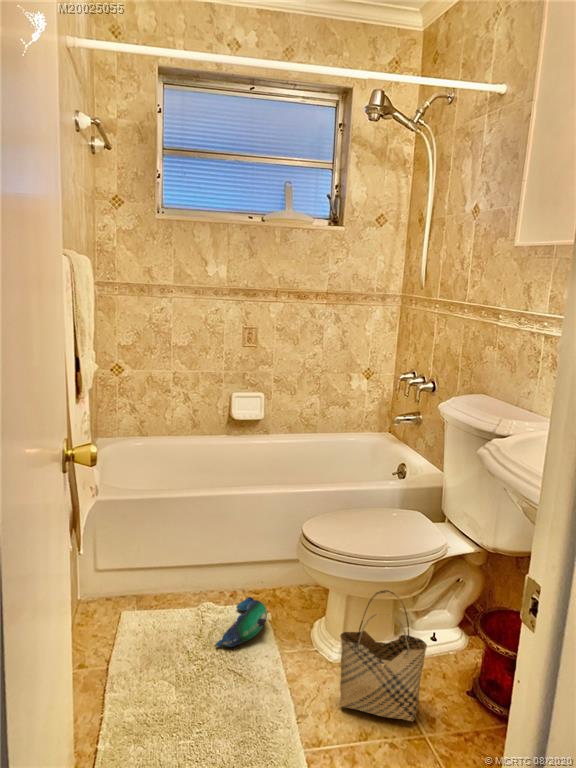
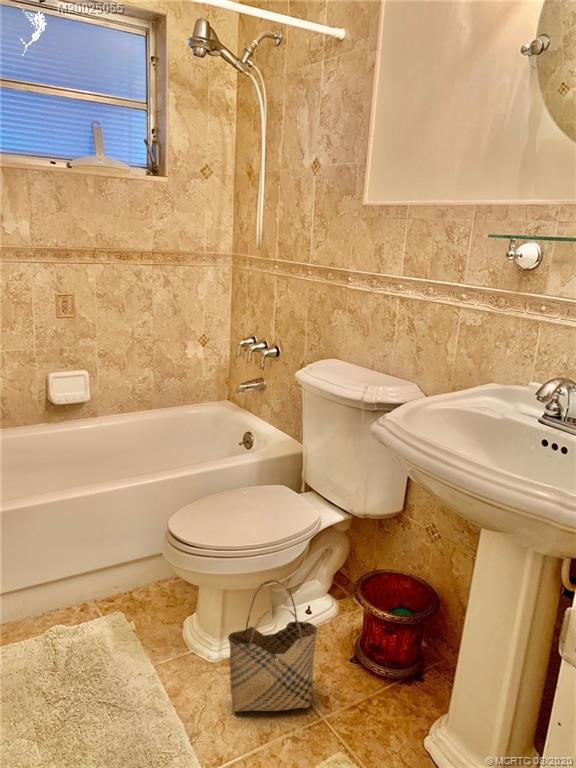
plush toy: present [215,597,267,648] -> none [77,609,134,679]

